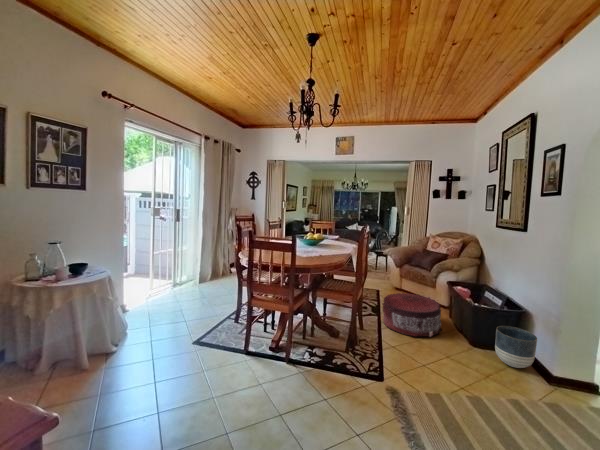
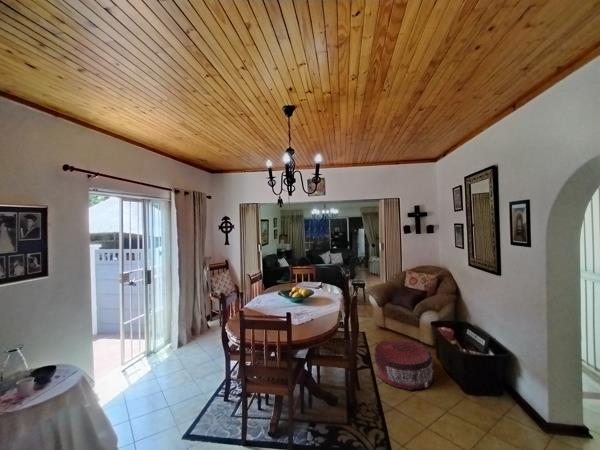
planter: present [495,326,537,368] -> none [489,372,528,417]

